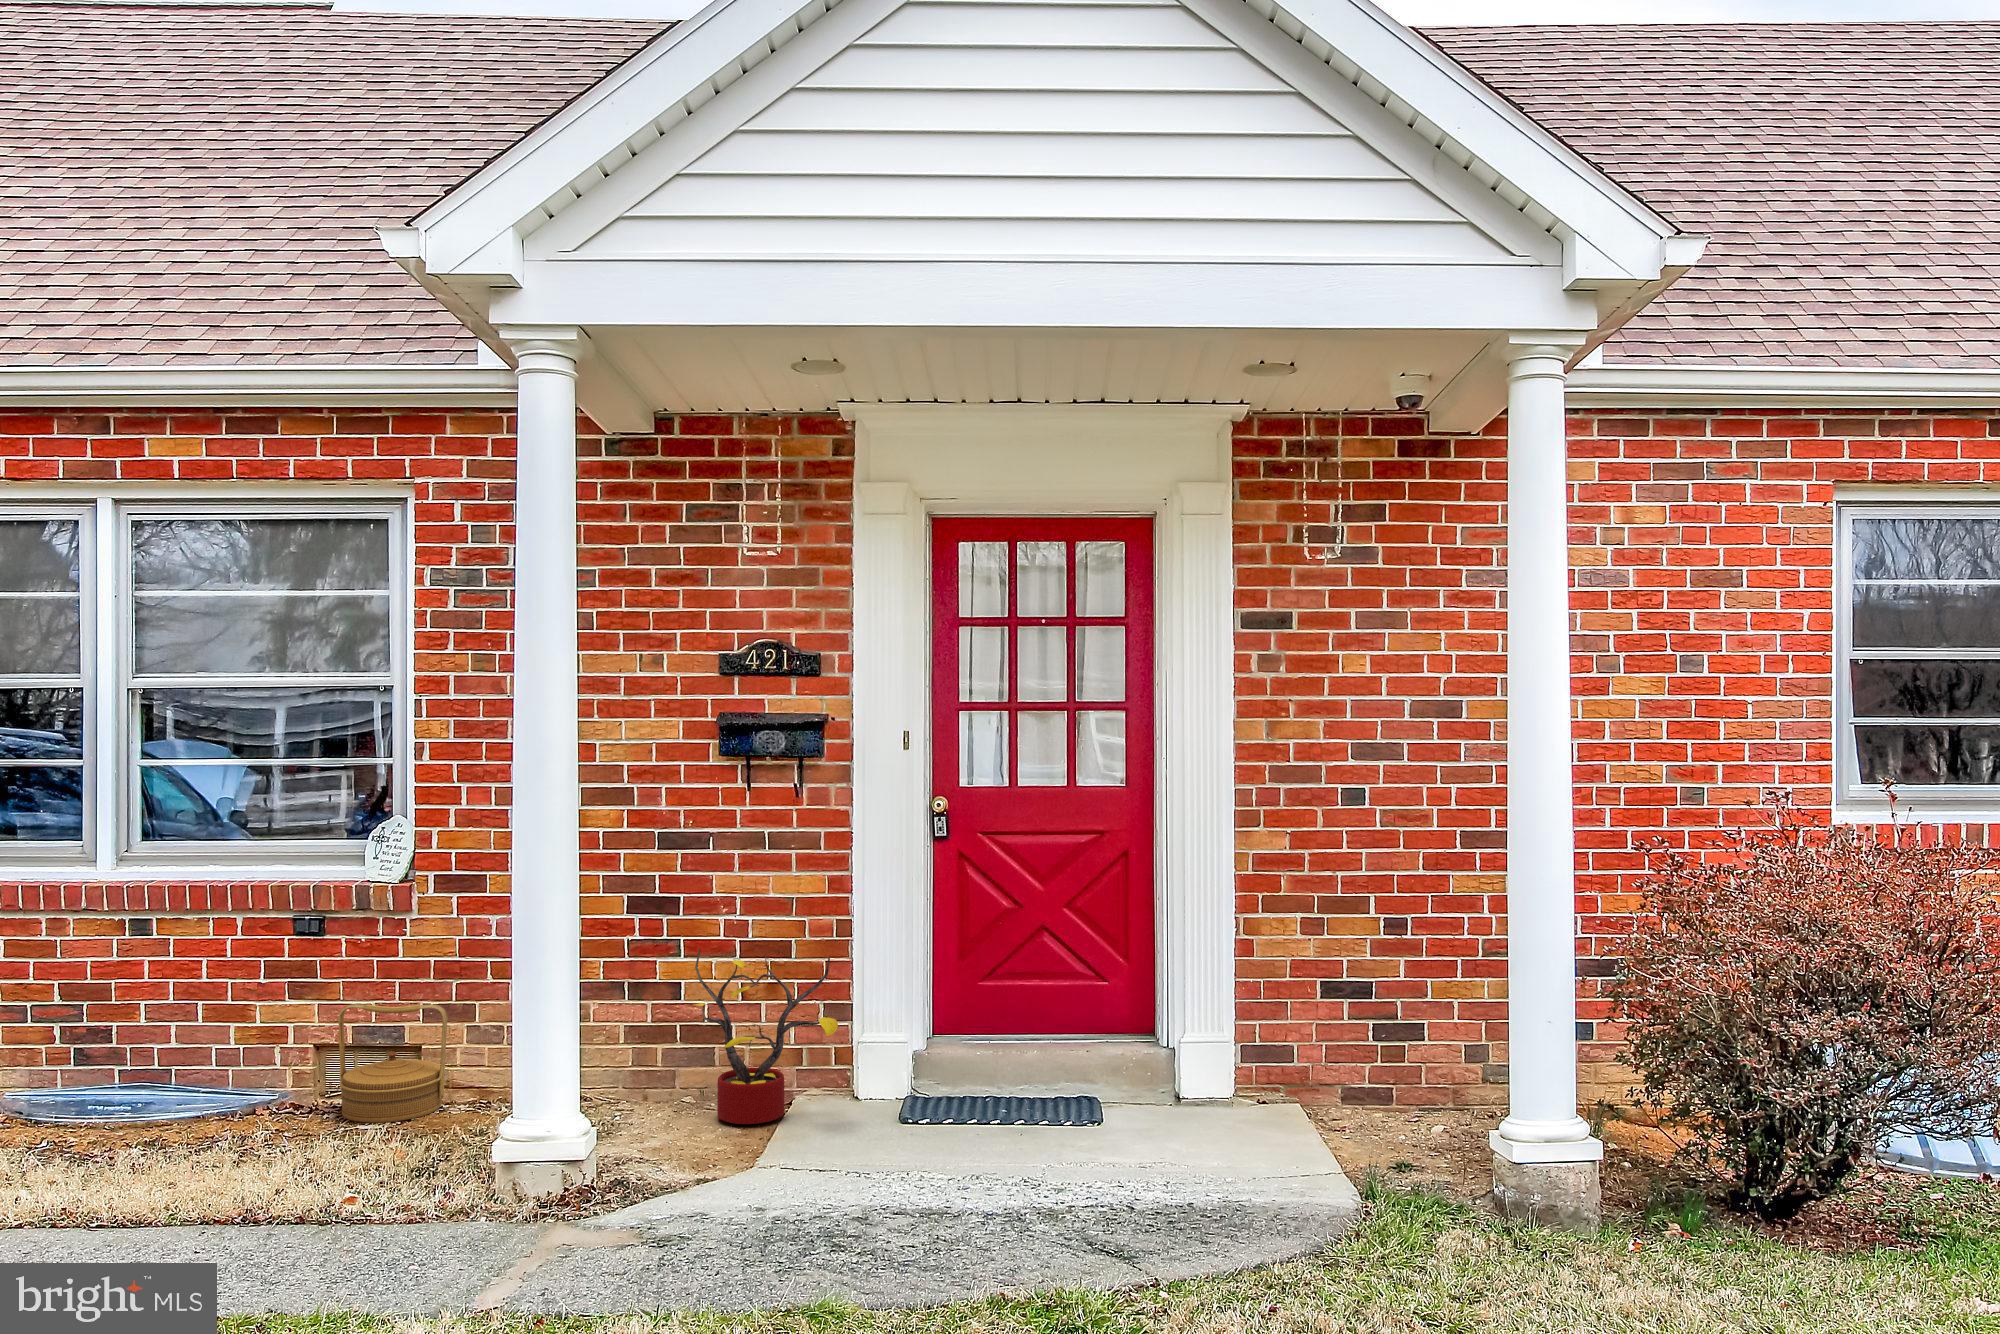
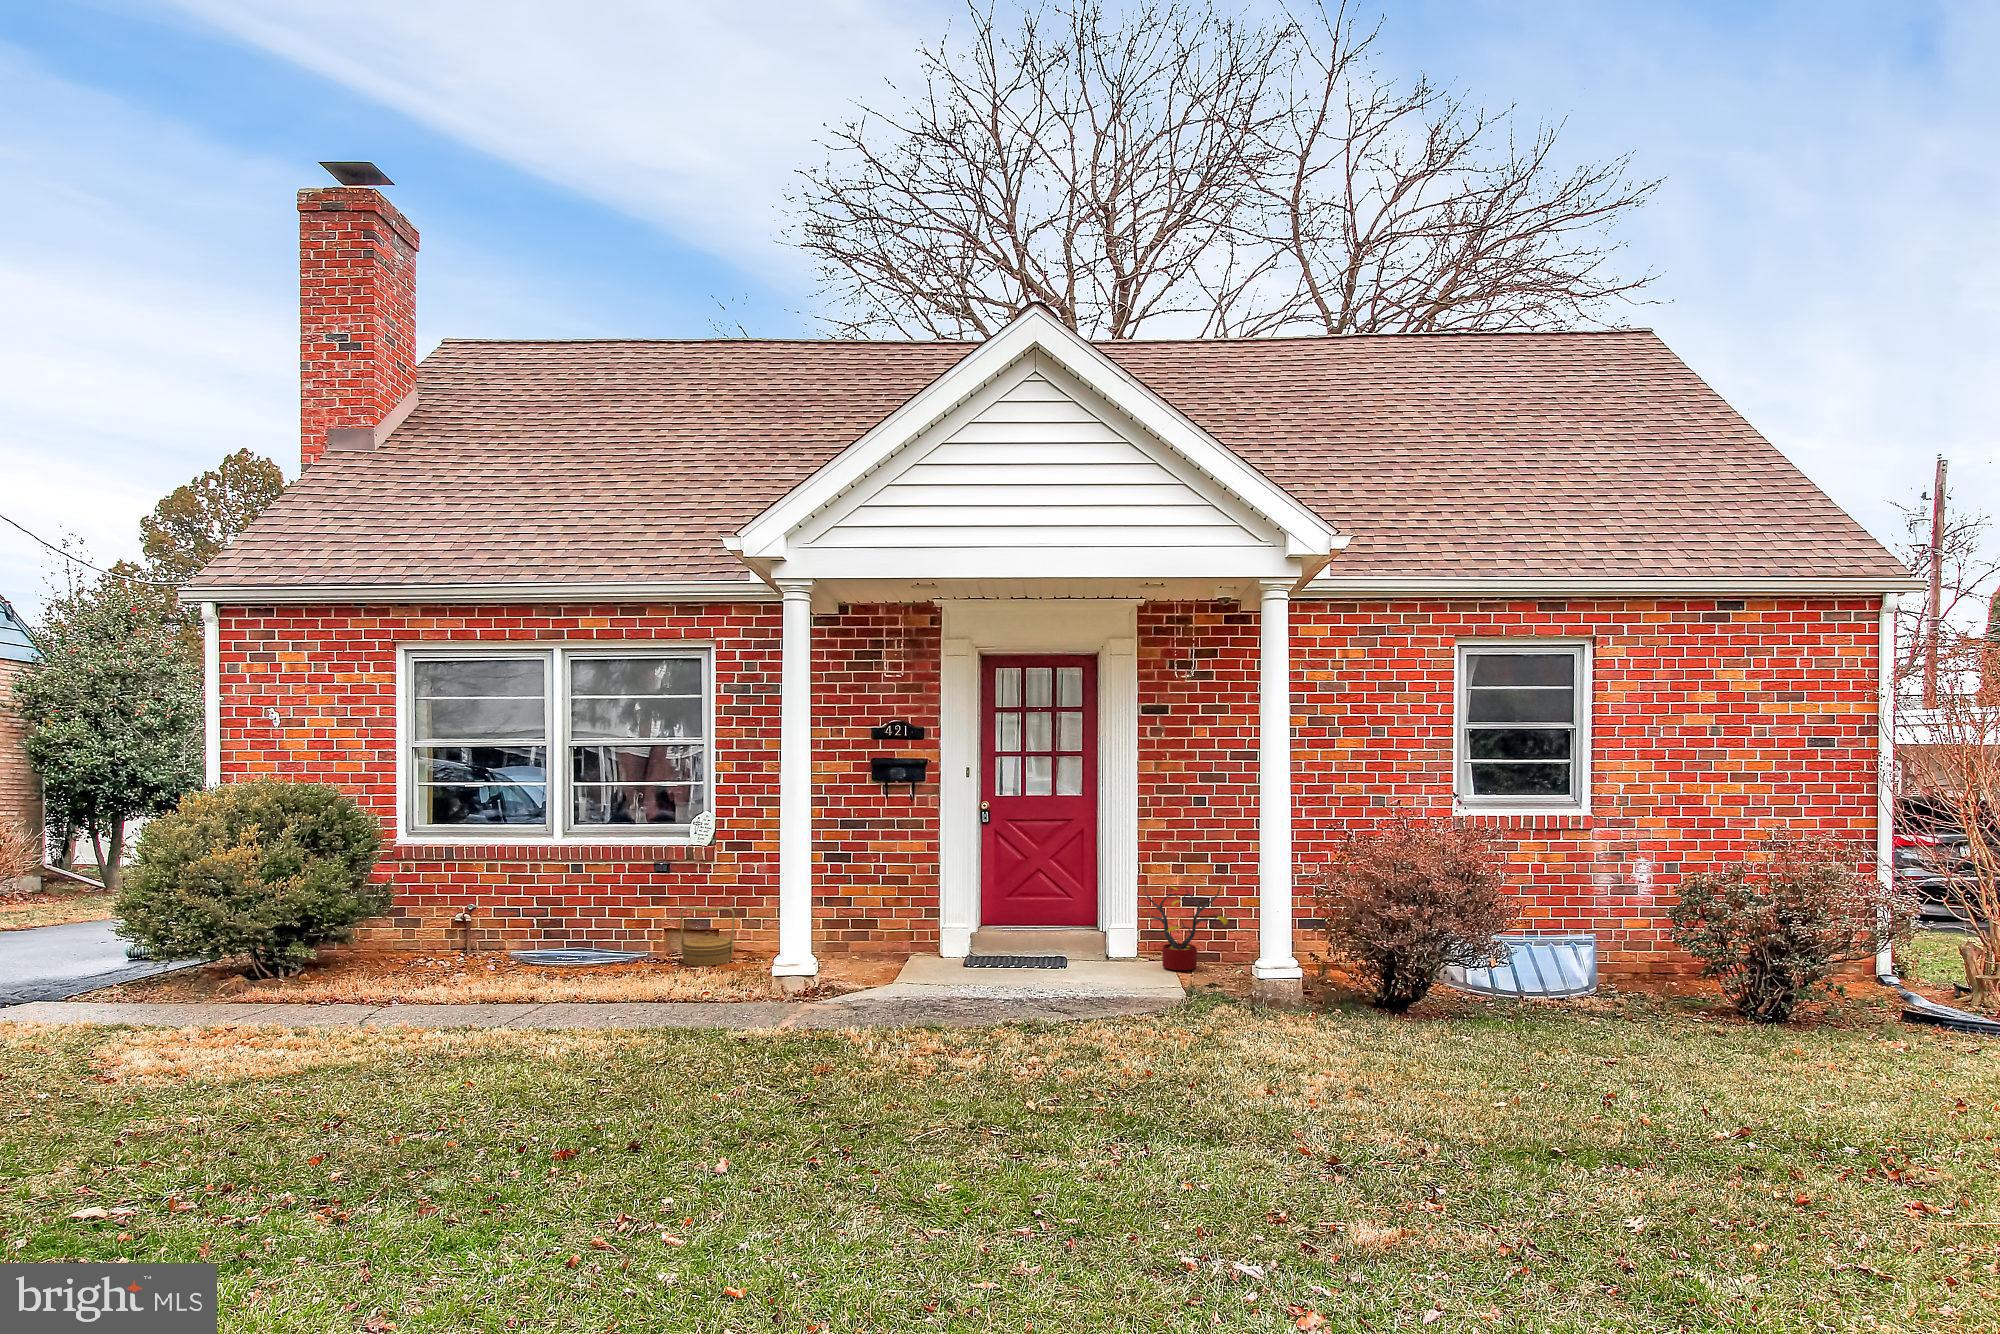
decorative plant: present [692,950,838,1124] -> present [1143,882,1228,970]

